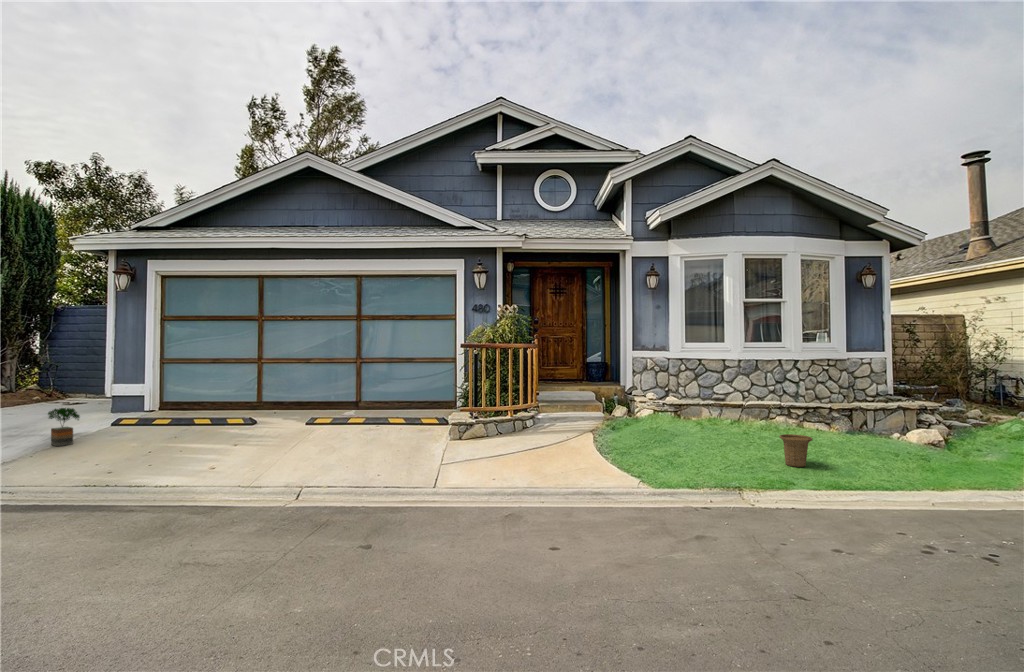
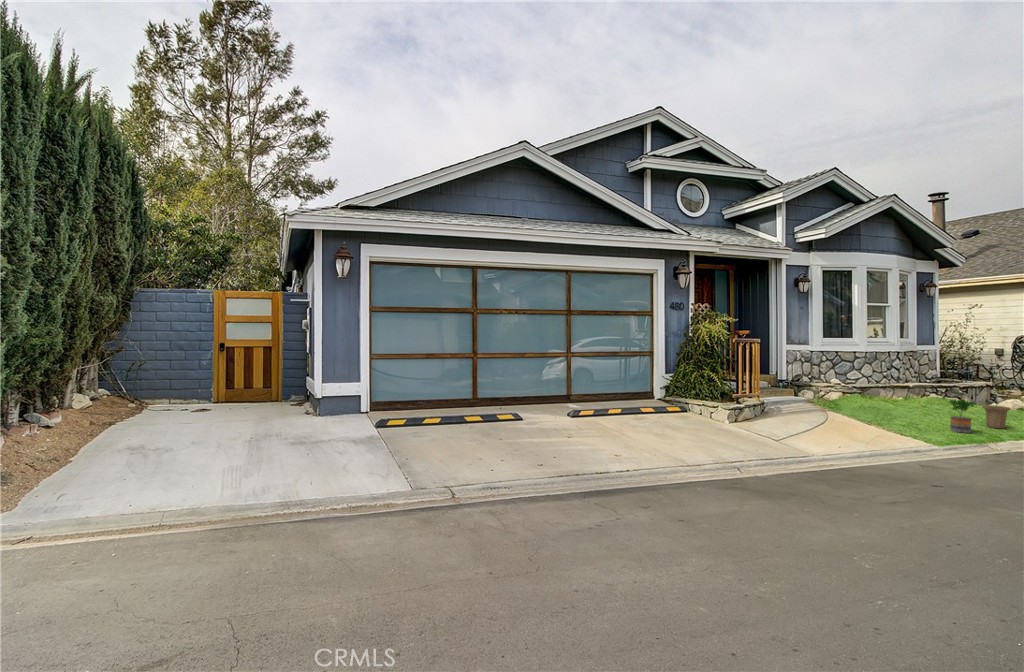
potted tree: present [48,408,80,446] -> present [947,400,974,433]

